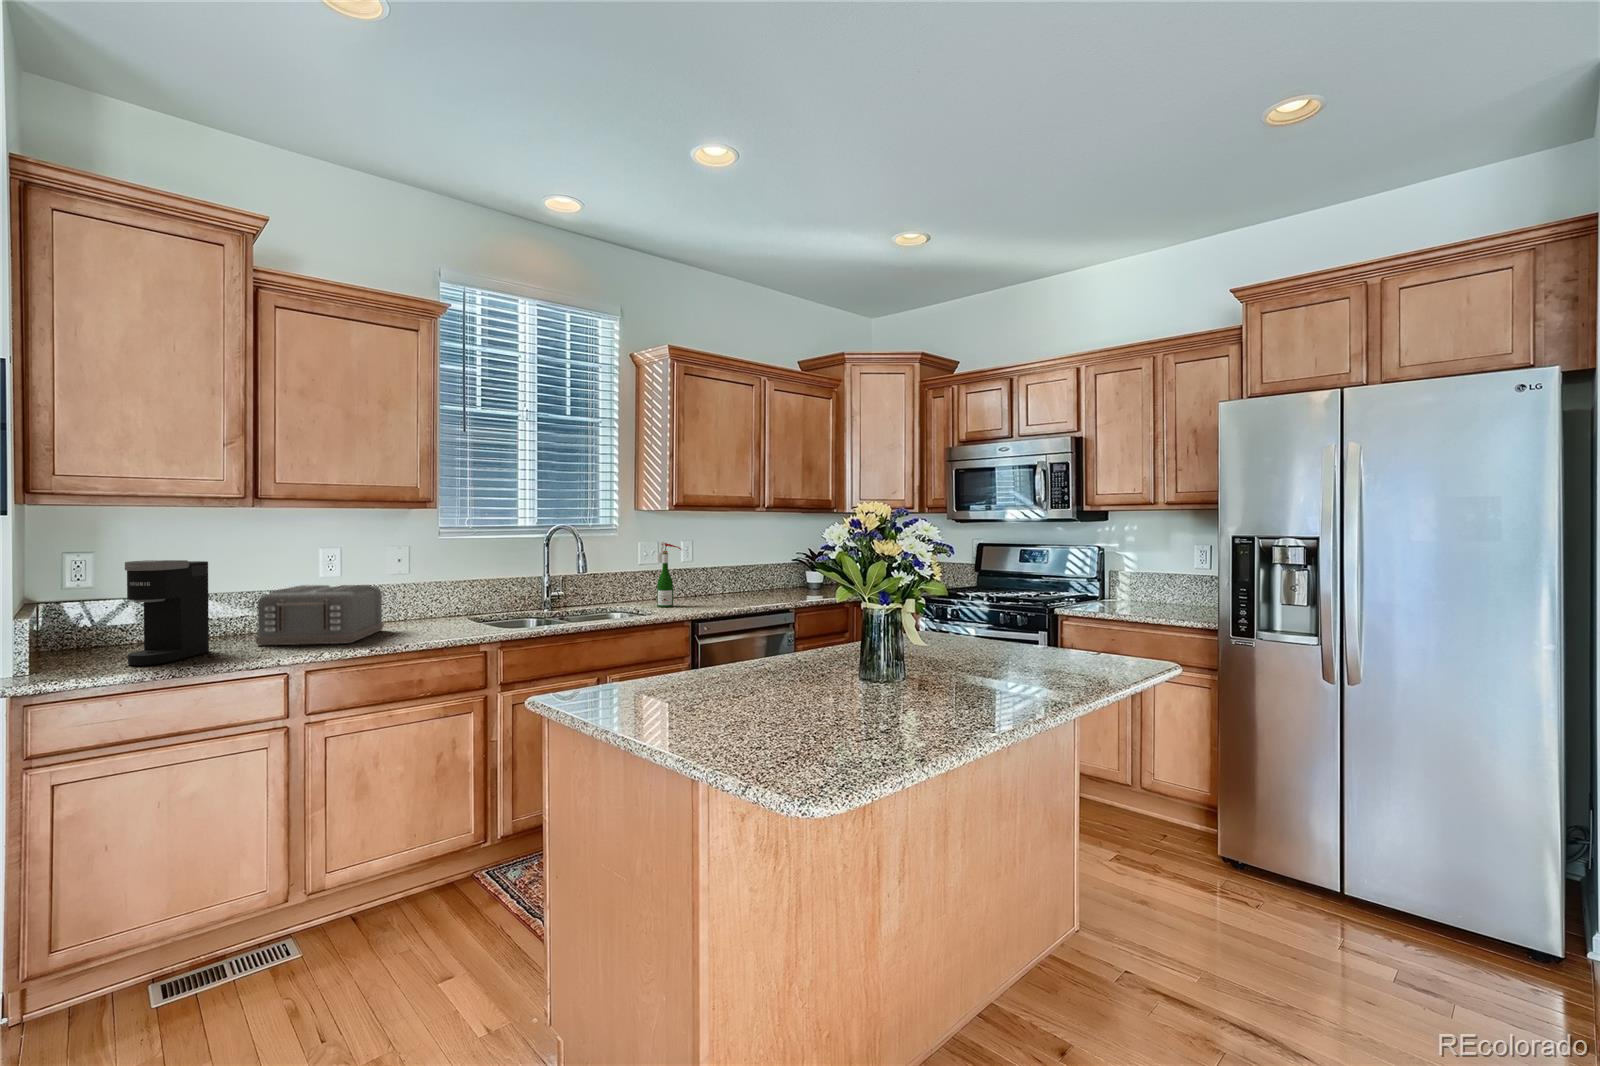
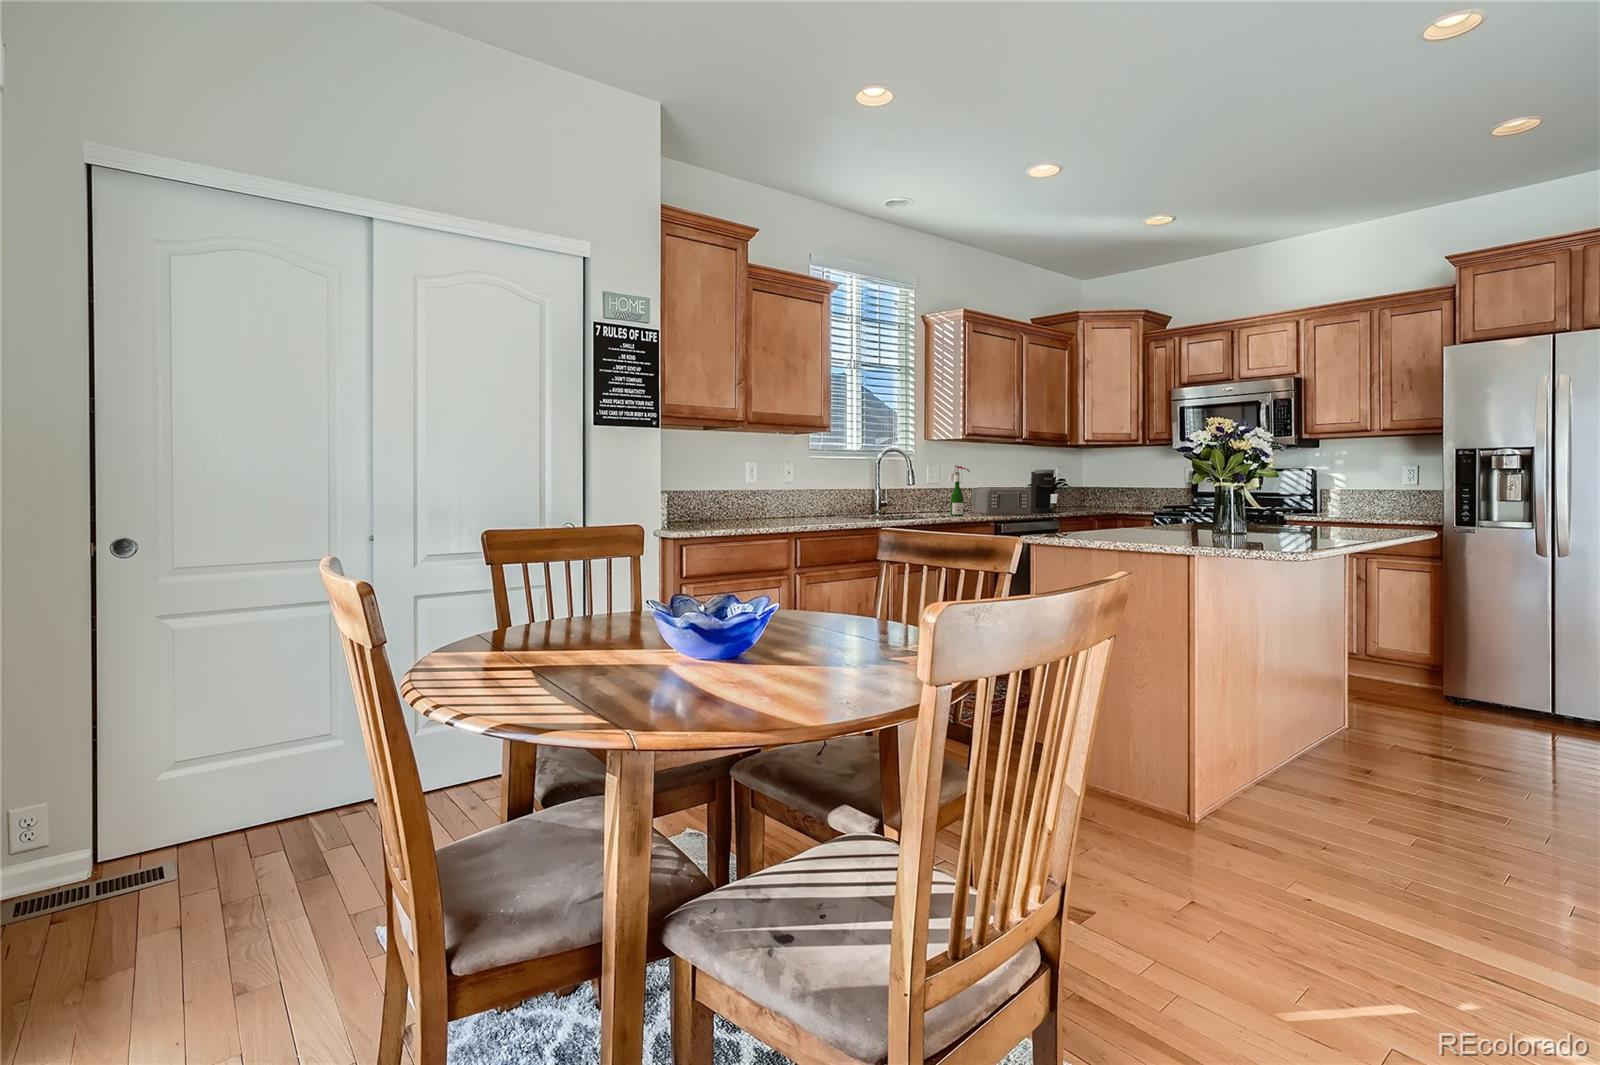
coffee maker: present [125,560,209,665] -> present [1031,470,1055,513]
toaster: present [255,585,384,645] -> present [971,487,1031,515]

